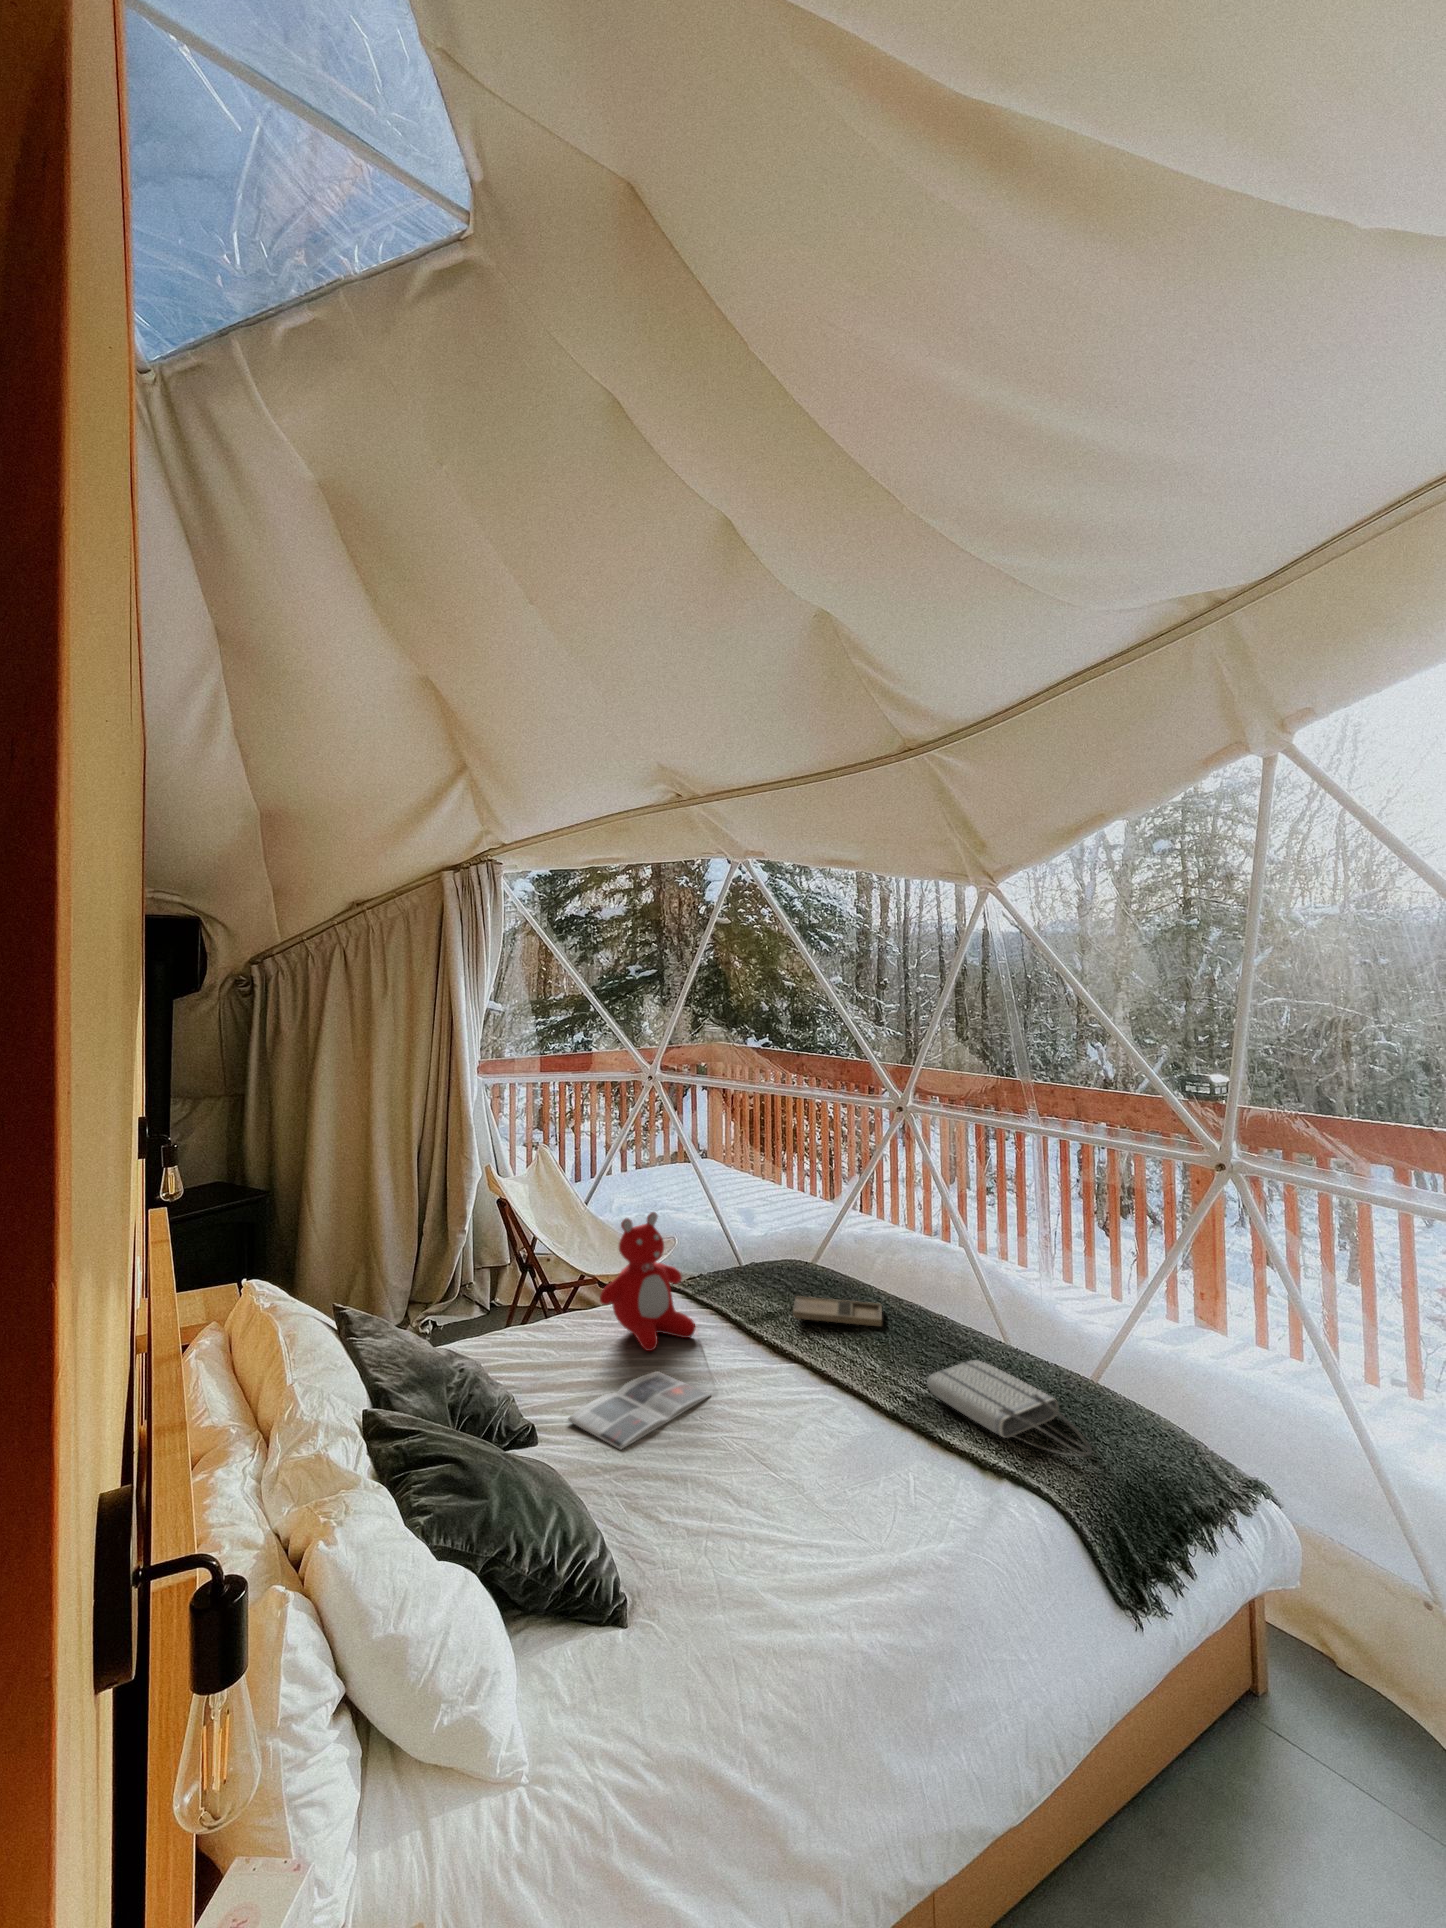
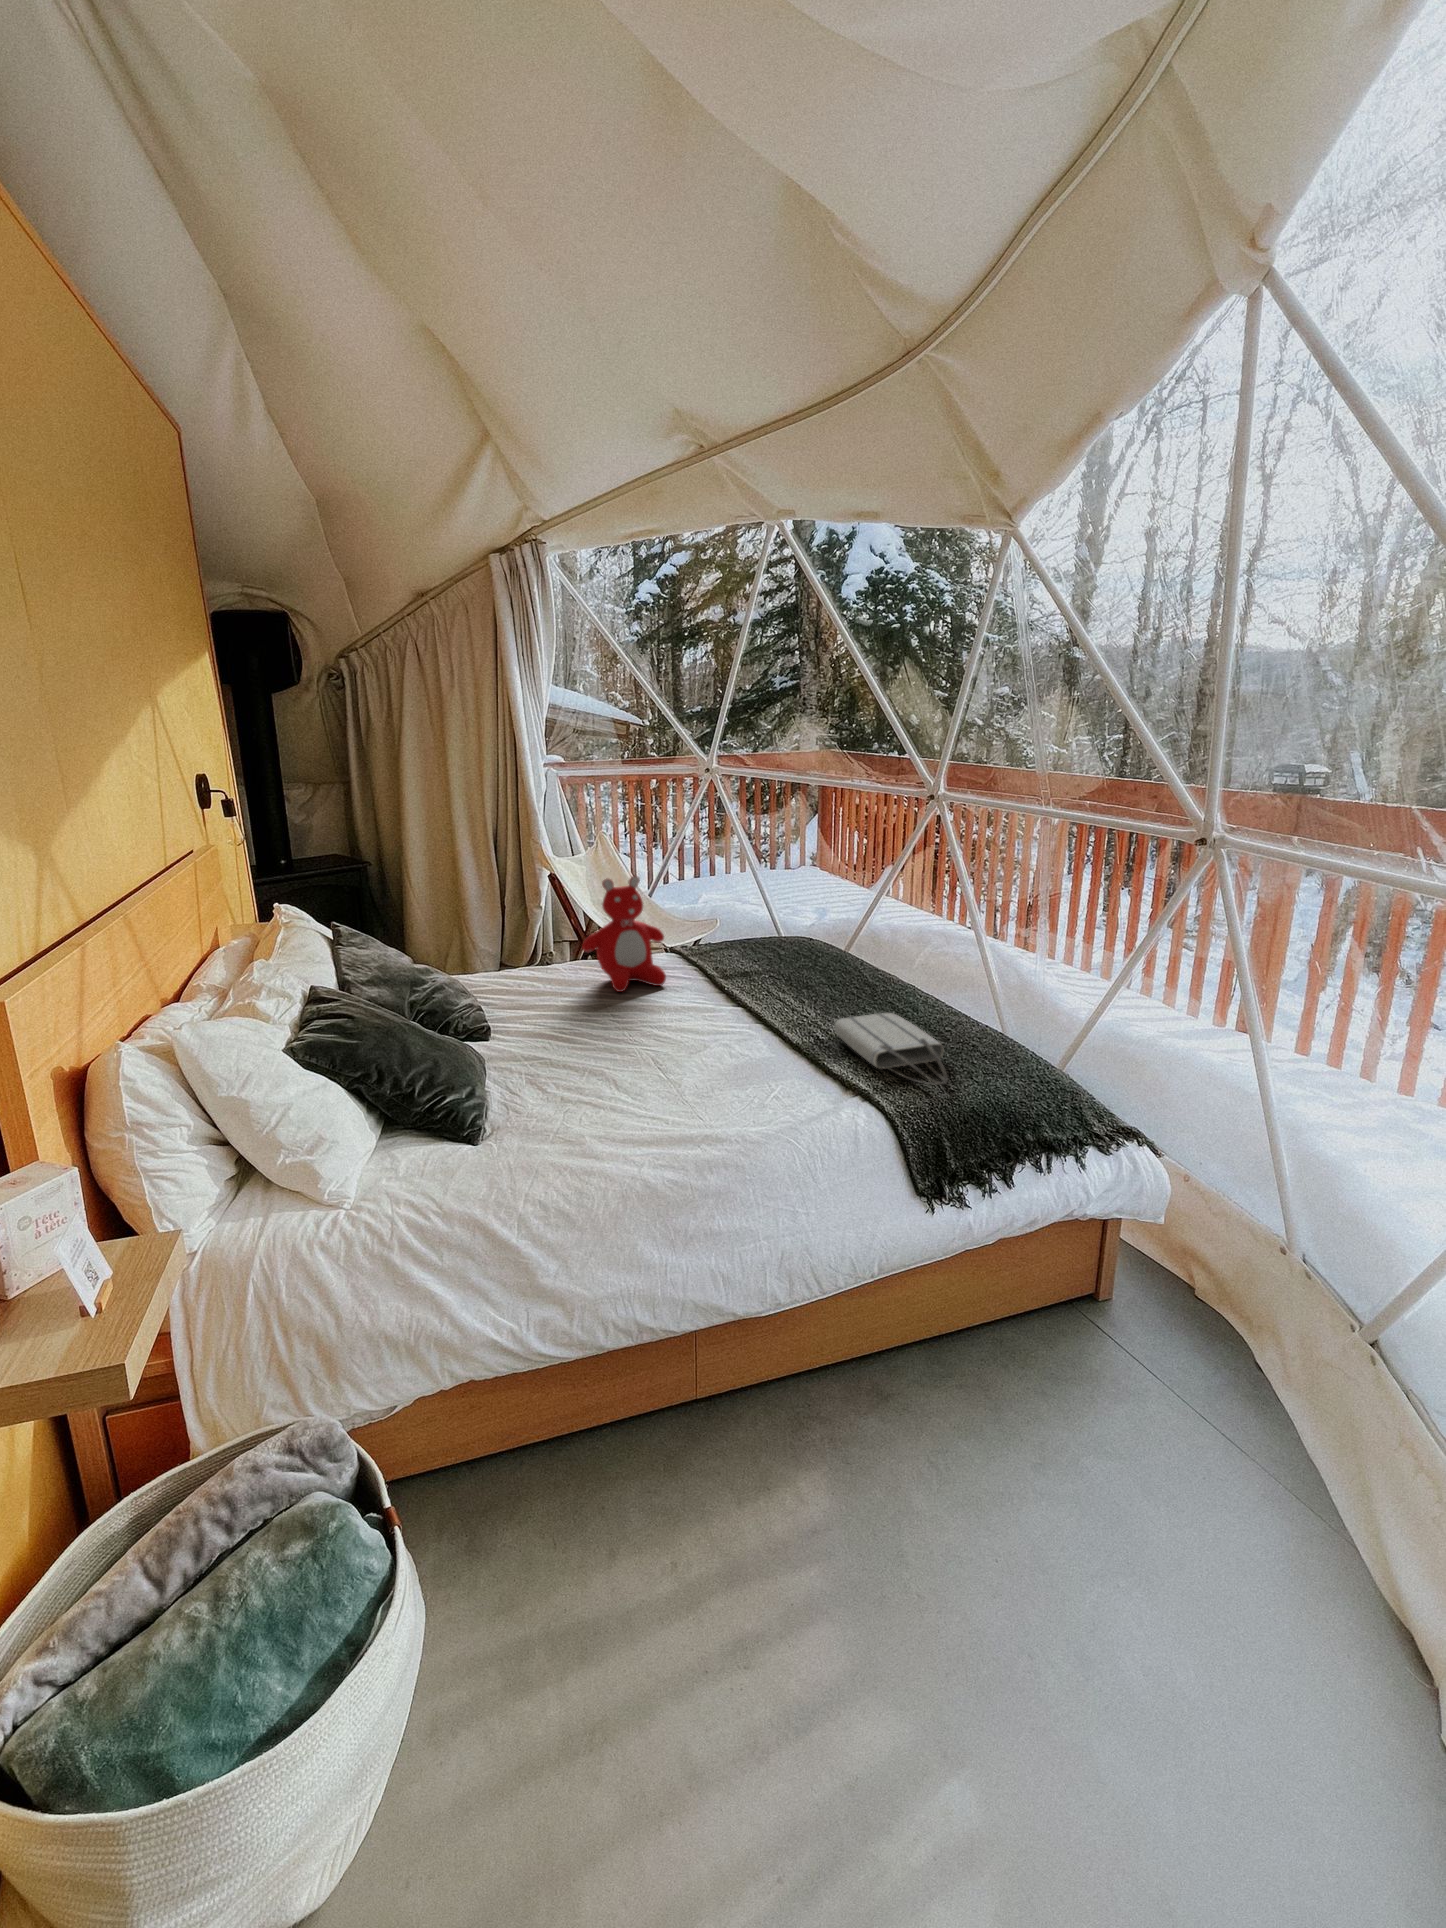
tray: present [793,1296,882,1326] -> none [754,960,843,989]
magazine: present [568,1371,710,1449] -> none [522,1005,653,1051]

